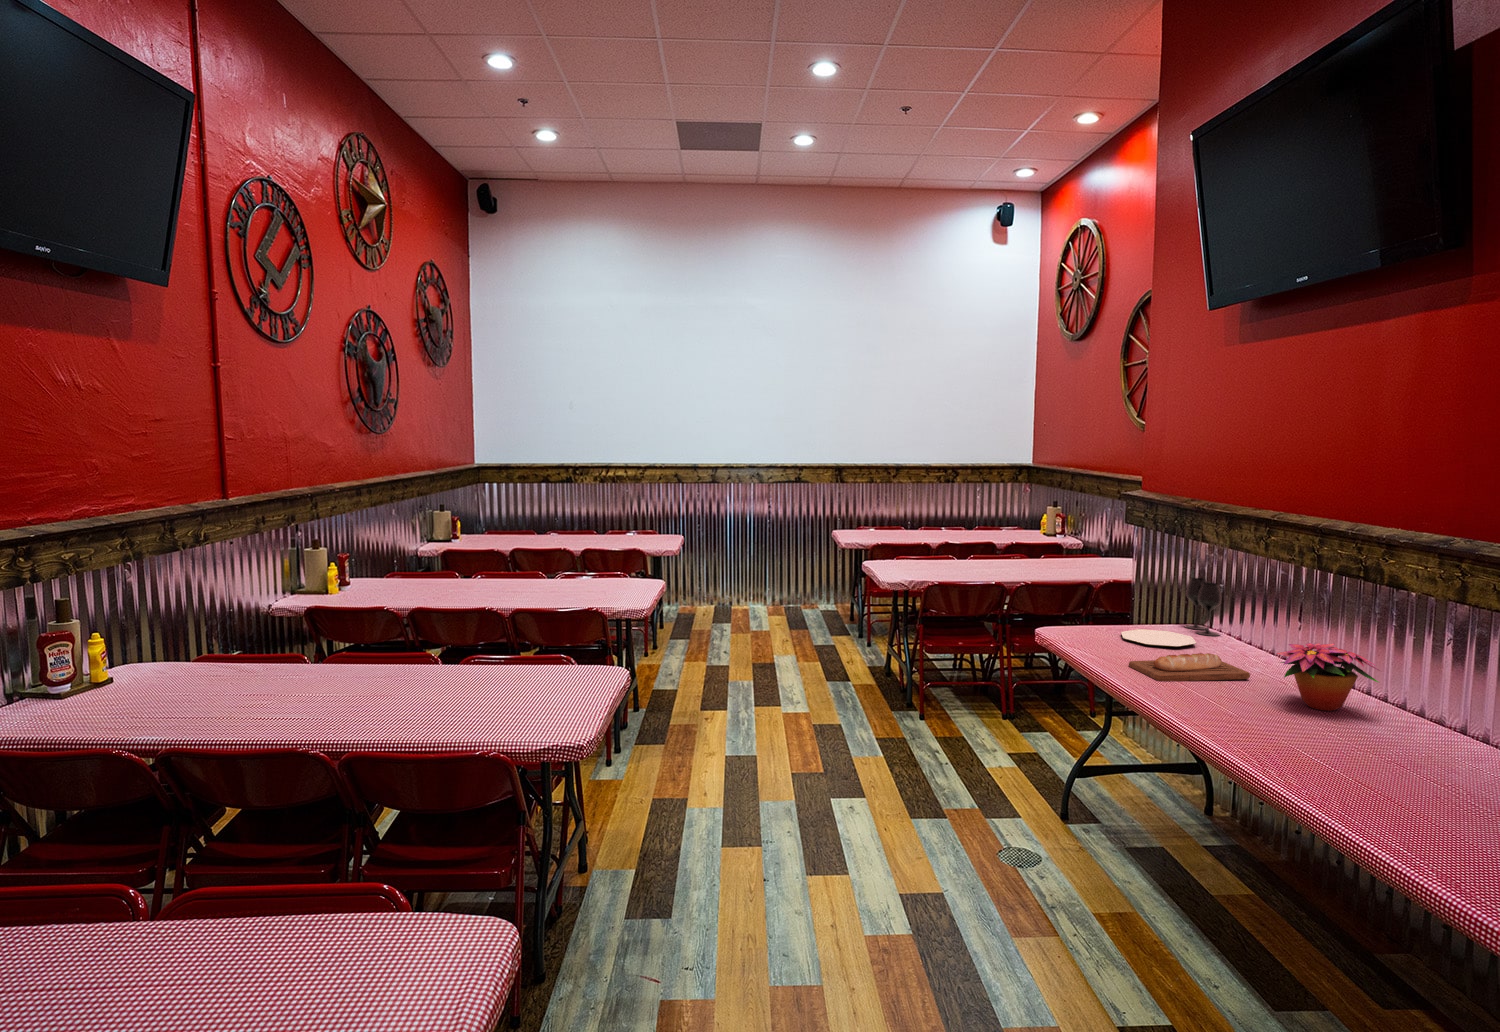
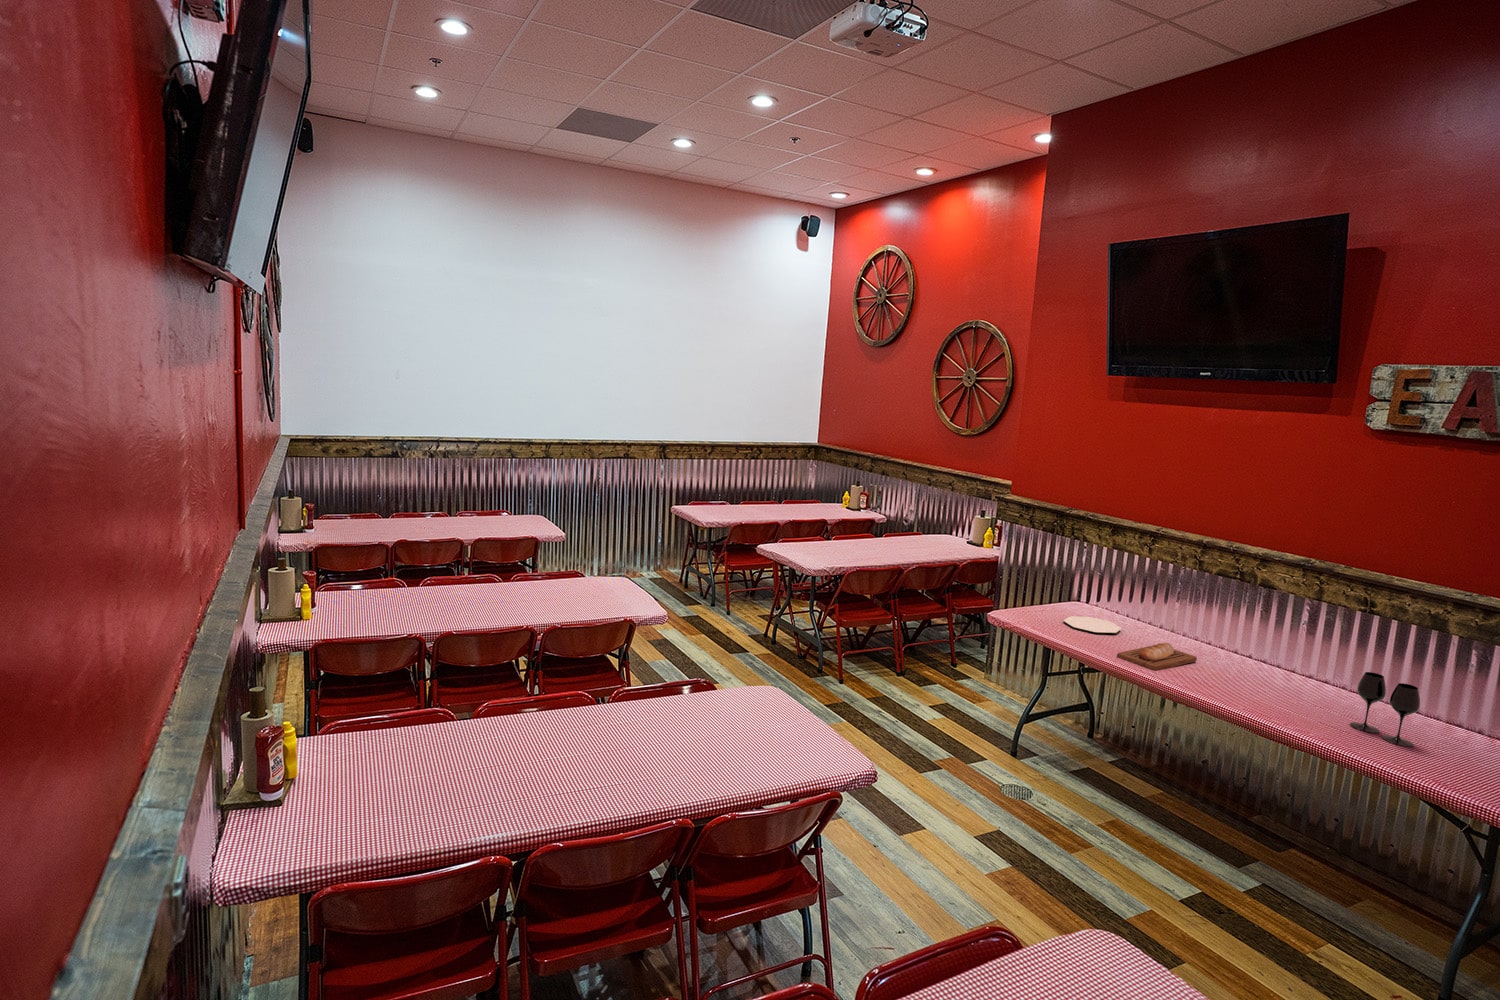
wine glass: present [1185,578,1221,636] -> present [1350,672,1420,746]
flower arrangement: present [1277,643,1378,711] -> none [1230,638,1314,687]

